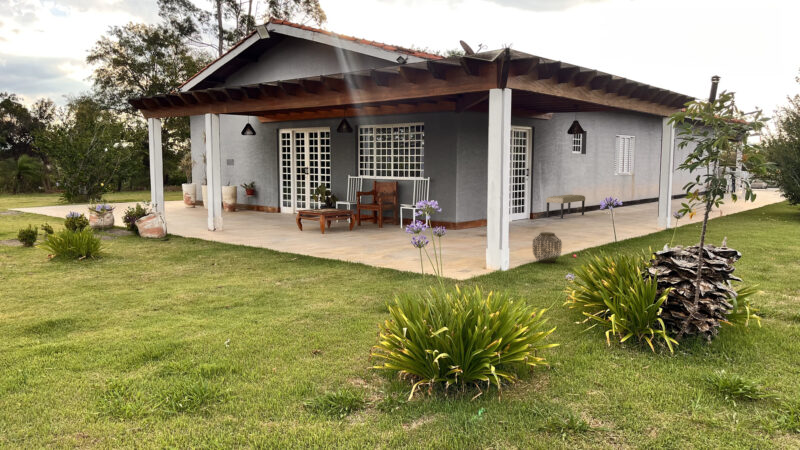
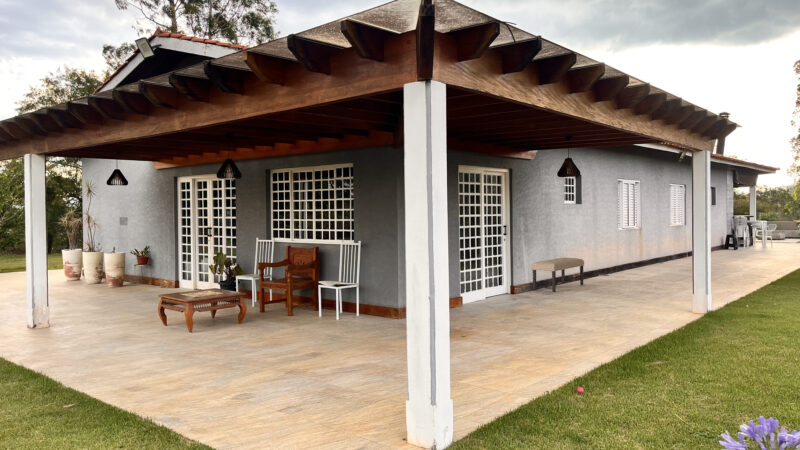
woven basket: present [533,232,561,263] -> none [503,352,556,414]

